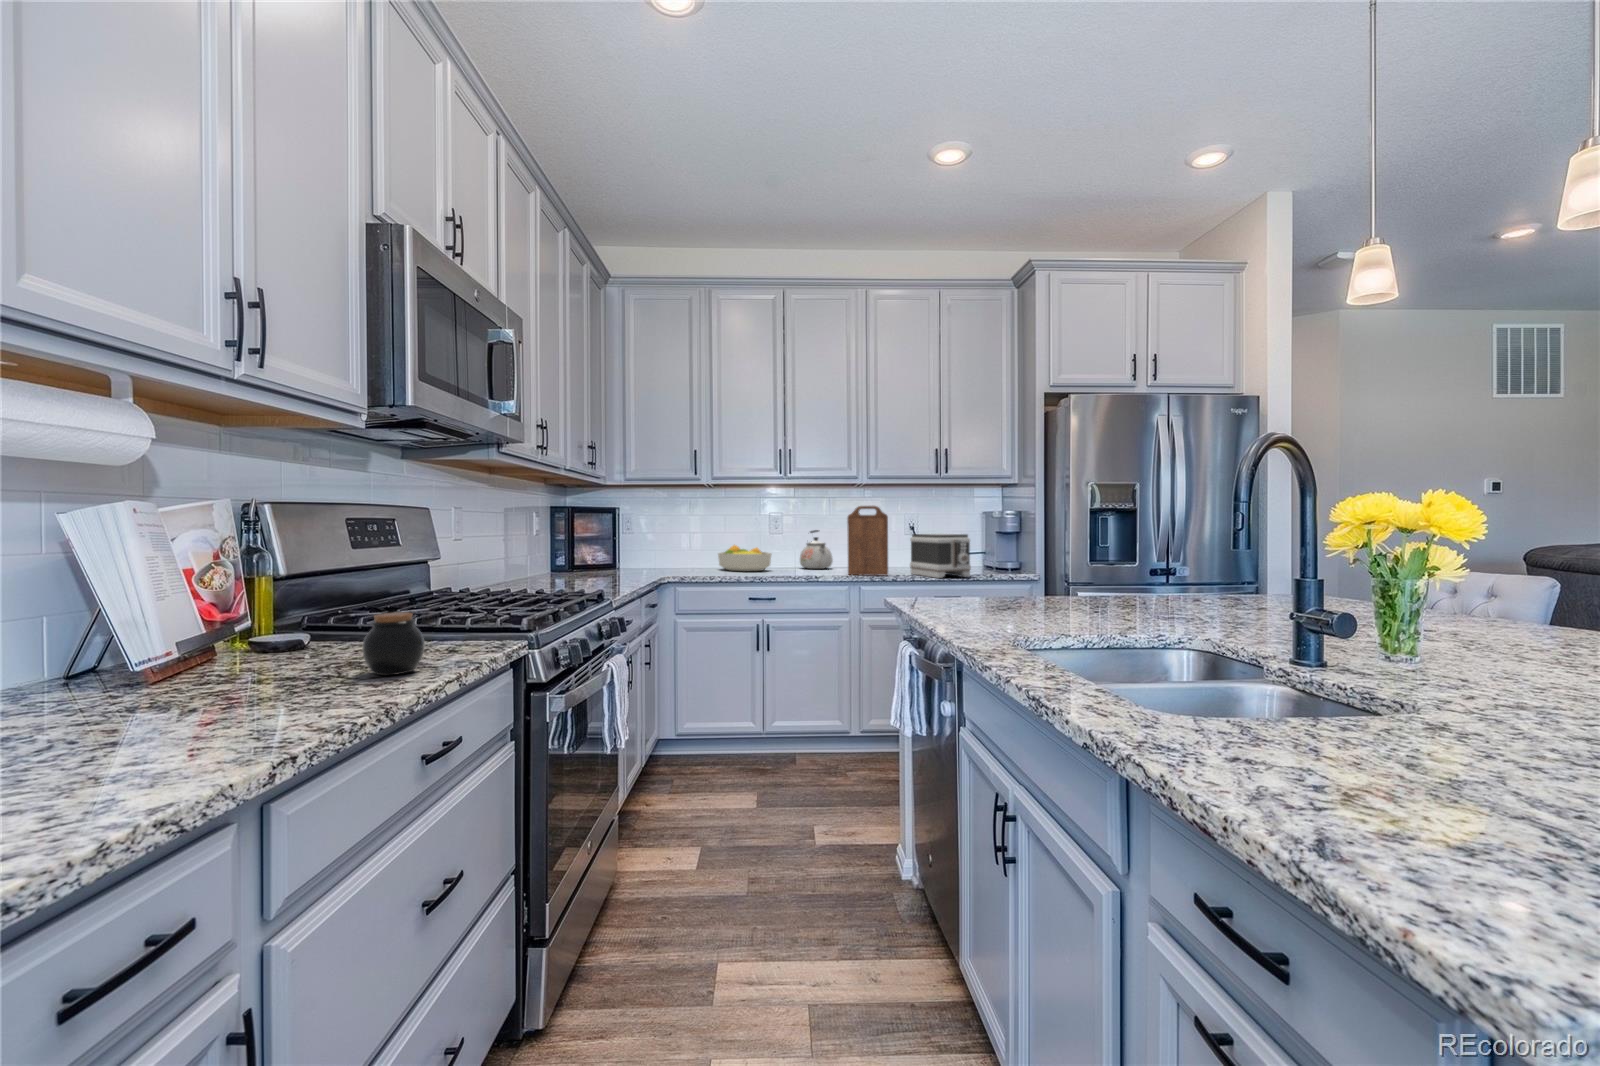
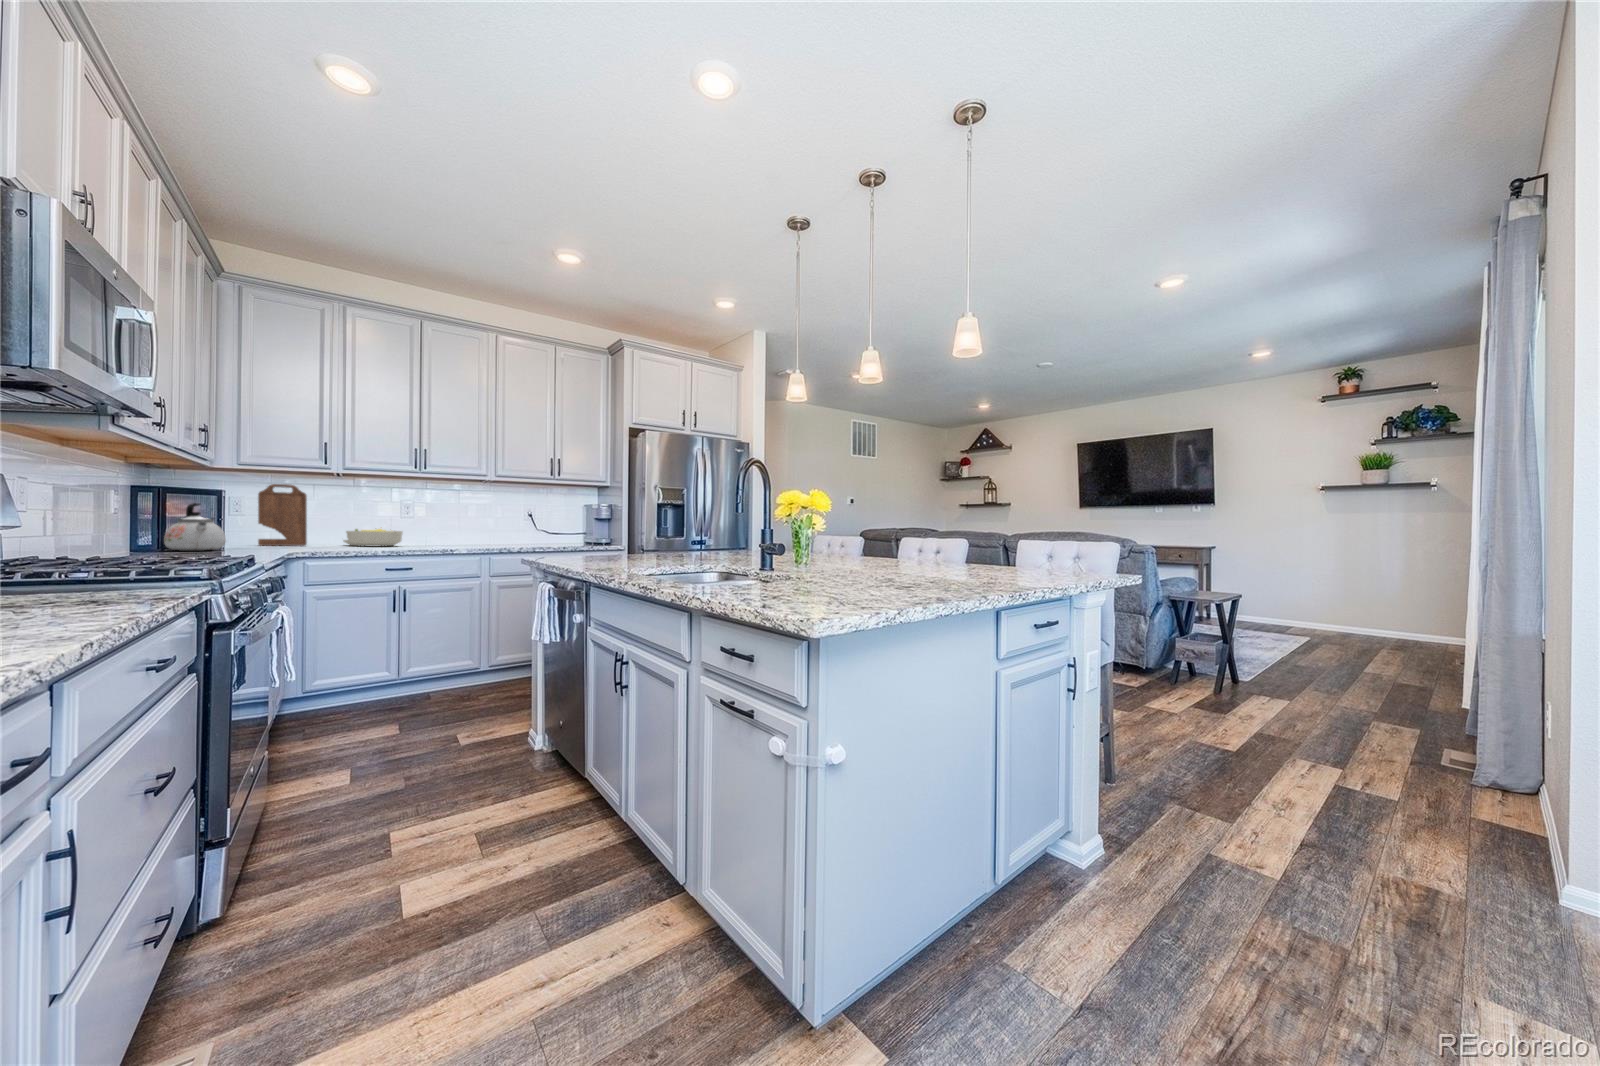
cutting board: present [847,506,888,576] -> present [258,484,307,546]
kettle: present [800,530,833,569] -> present [164,503,226,551]
toaster: present [910,534,971,578] -> none [531,518,580,549]
jar: present [362,612,424,675] -> none [48,551,129,605]

